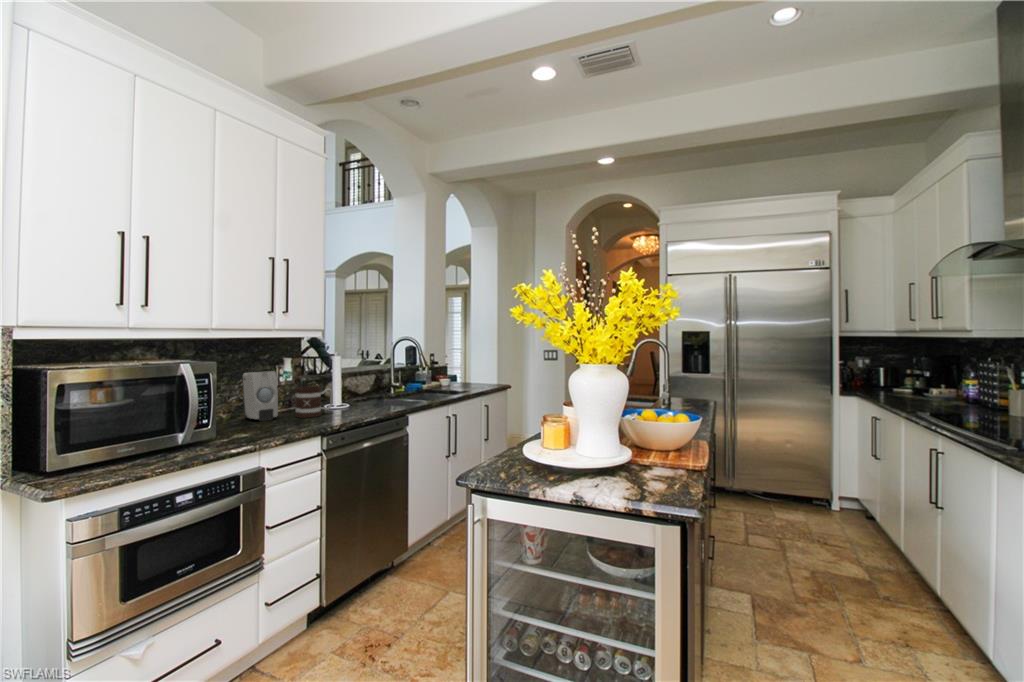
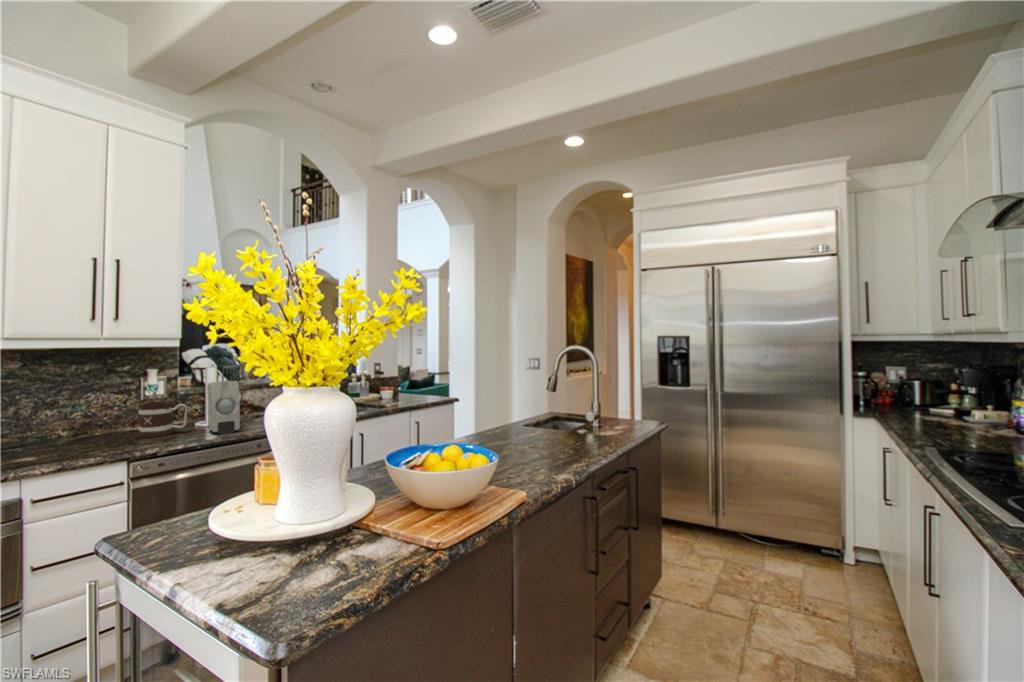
soap dispenser: present [242,371,278,421] -> present [207,381,240,434]

